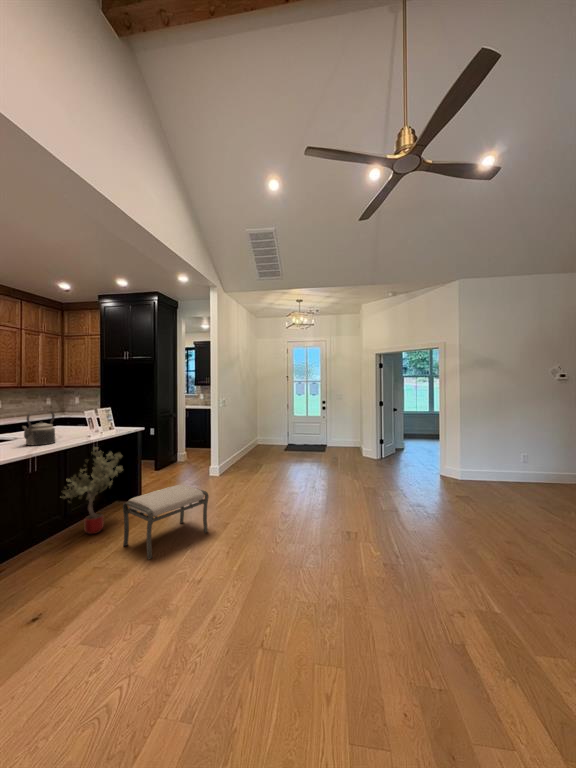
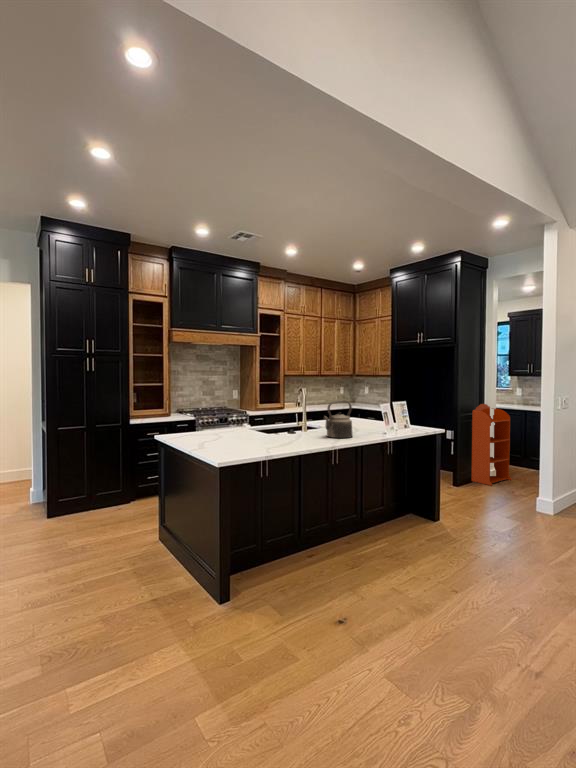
bookcase: none [168,407,196,466] -> present [472,404,512,486]
potted tree: present [62,447,123,534] -> none [357,446,423,550]
ottoman: present [123,485,208,560] -> none [425,517,551,611]

